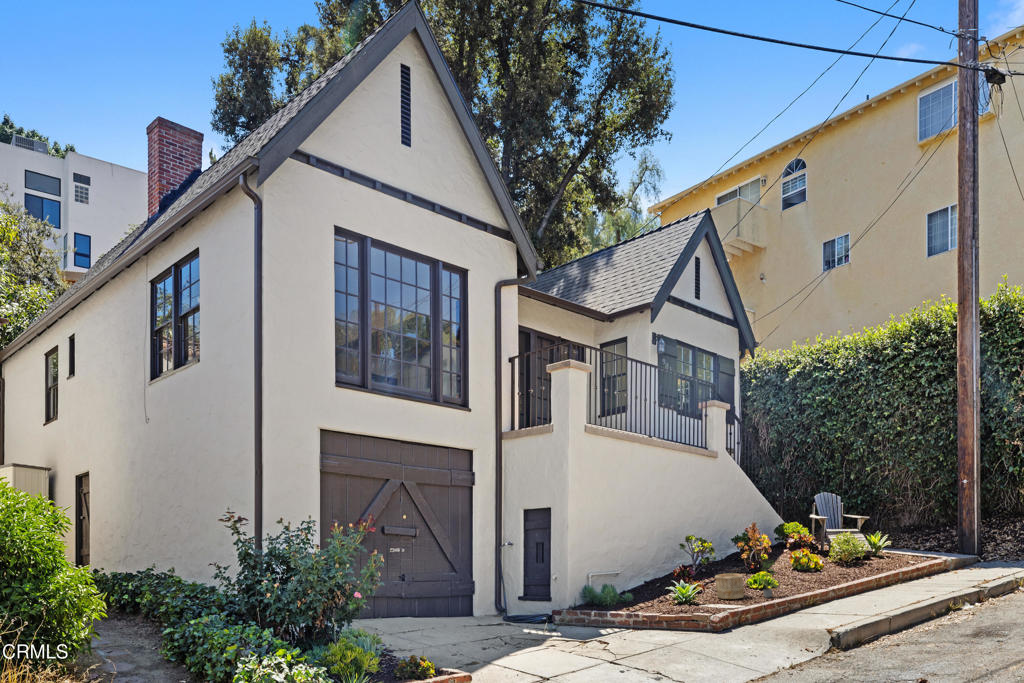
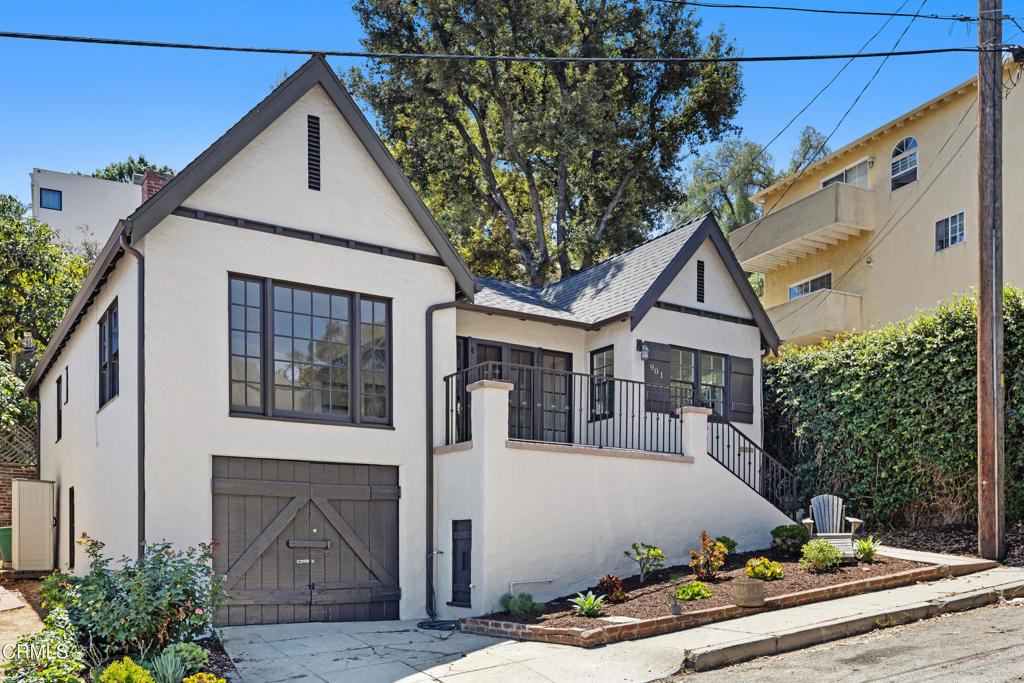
wooden bucket: present [715,573,744,599] -> present [733,579,765,606]

